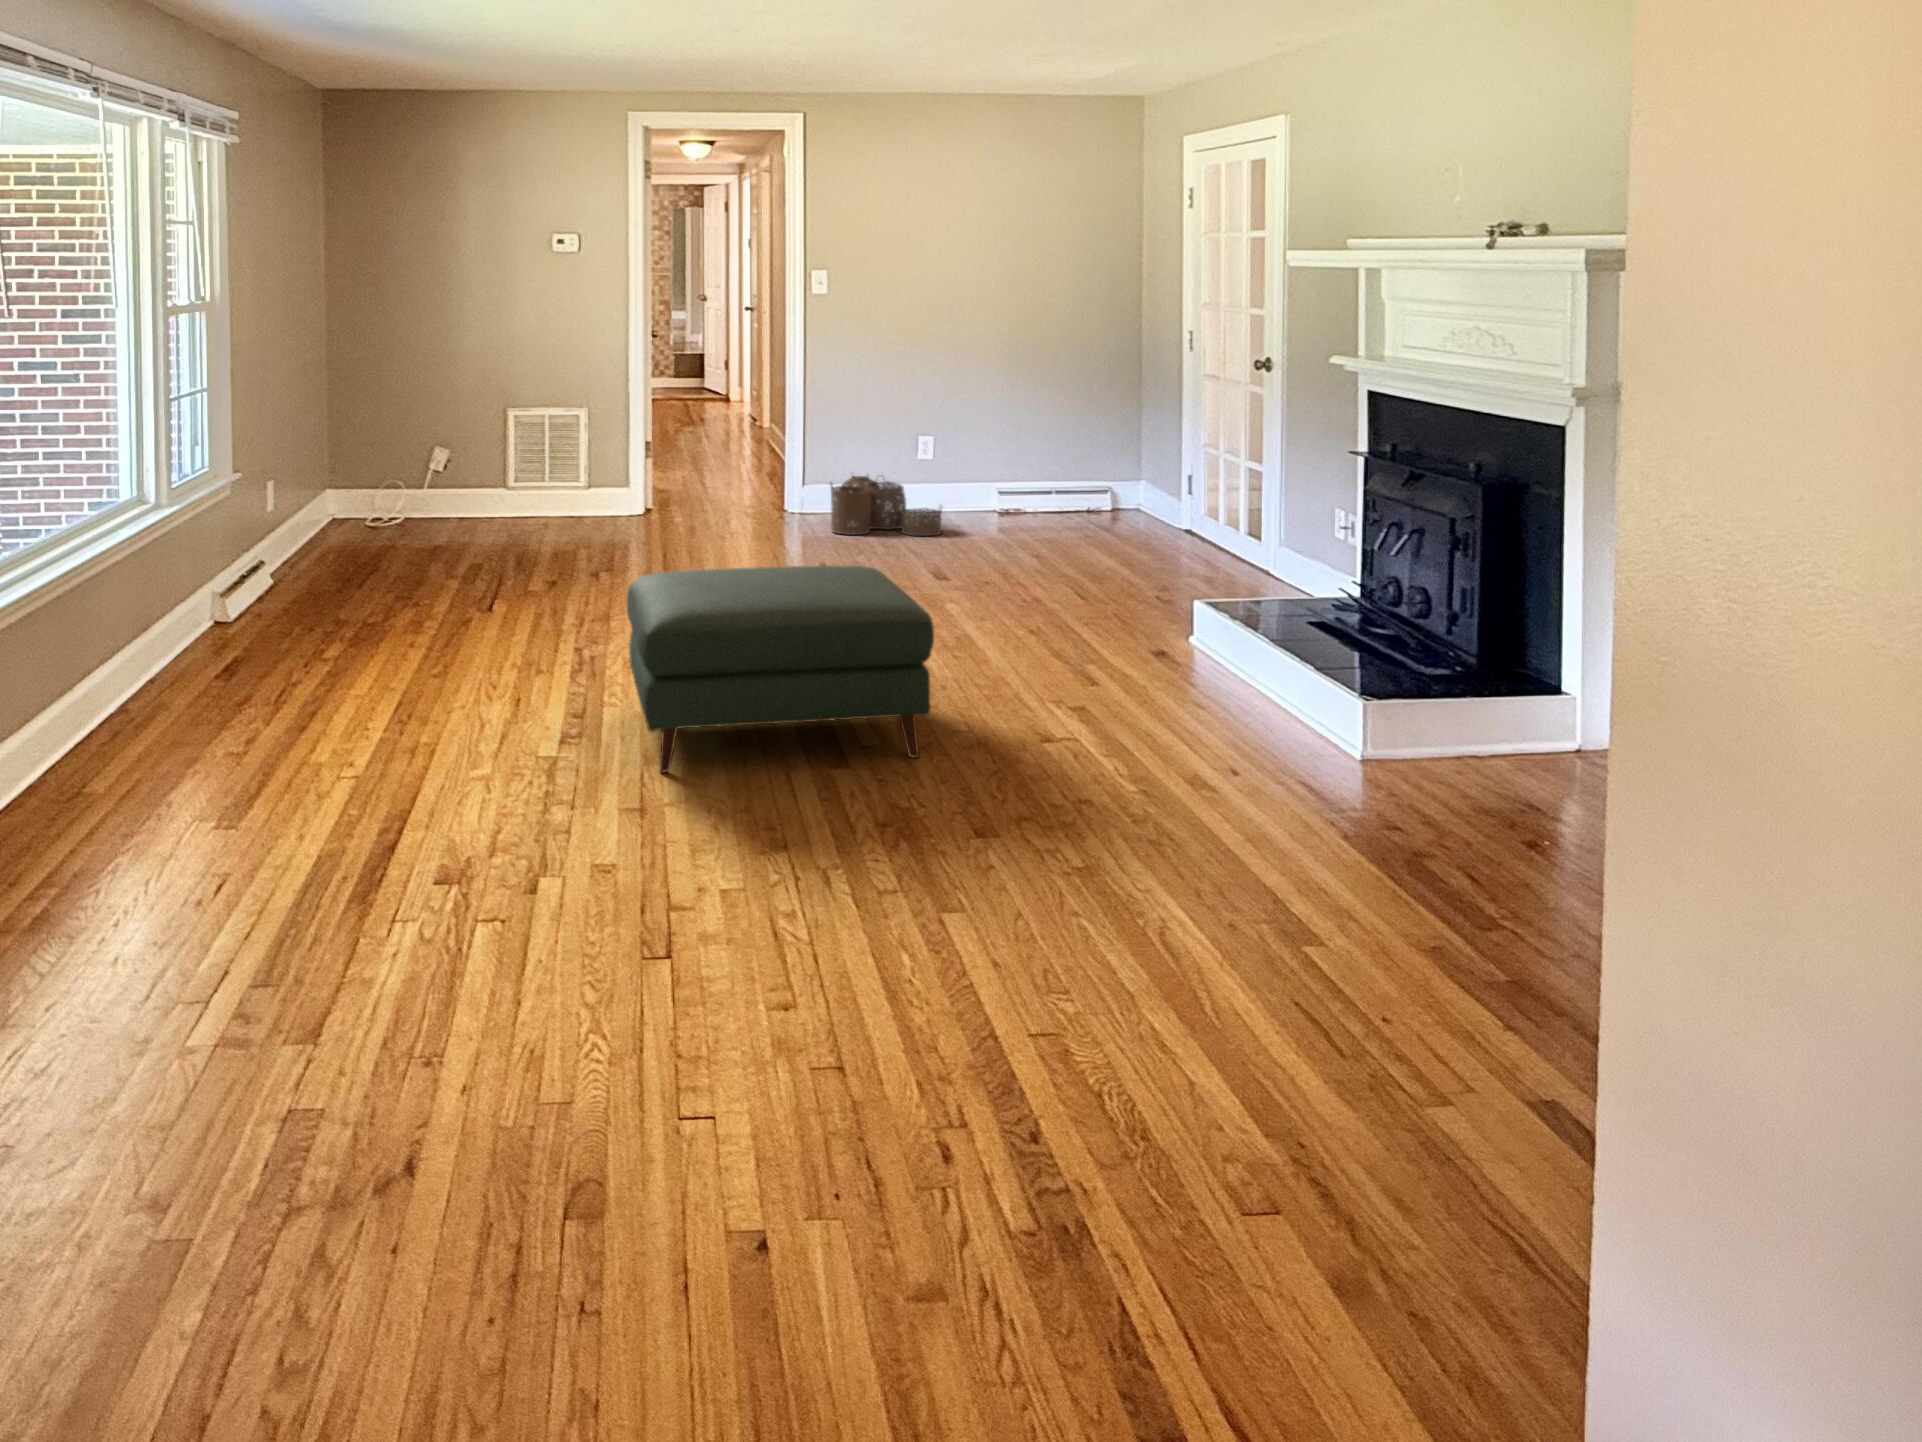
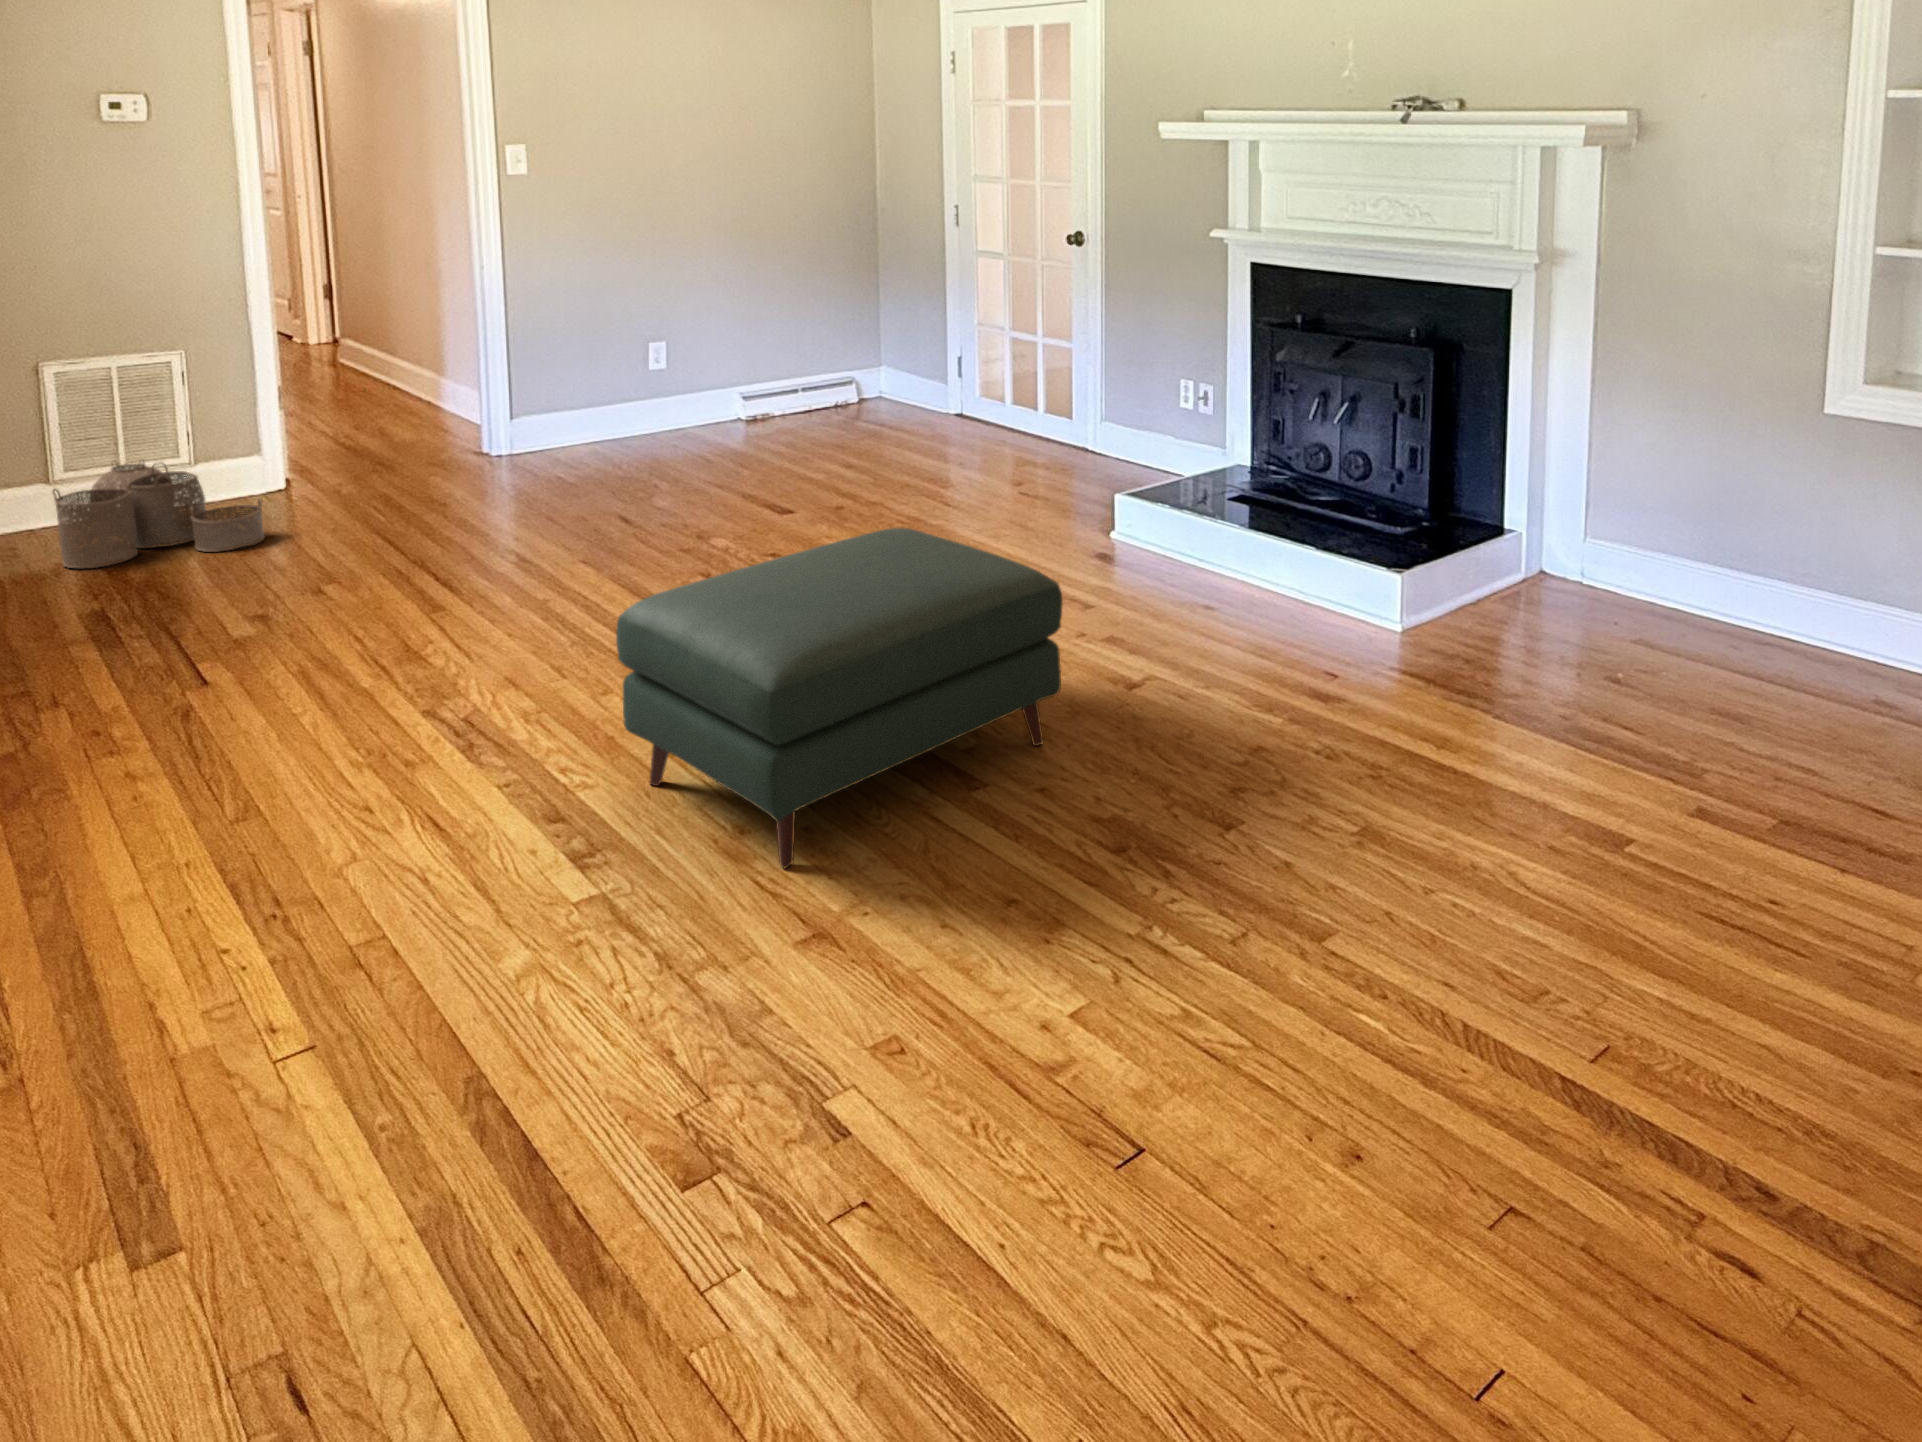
woven basket: present [831,476,942,536] -> present [52,461,264,568]

